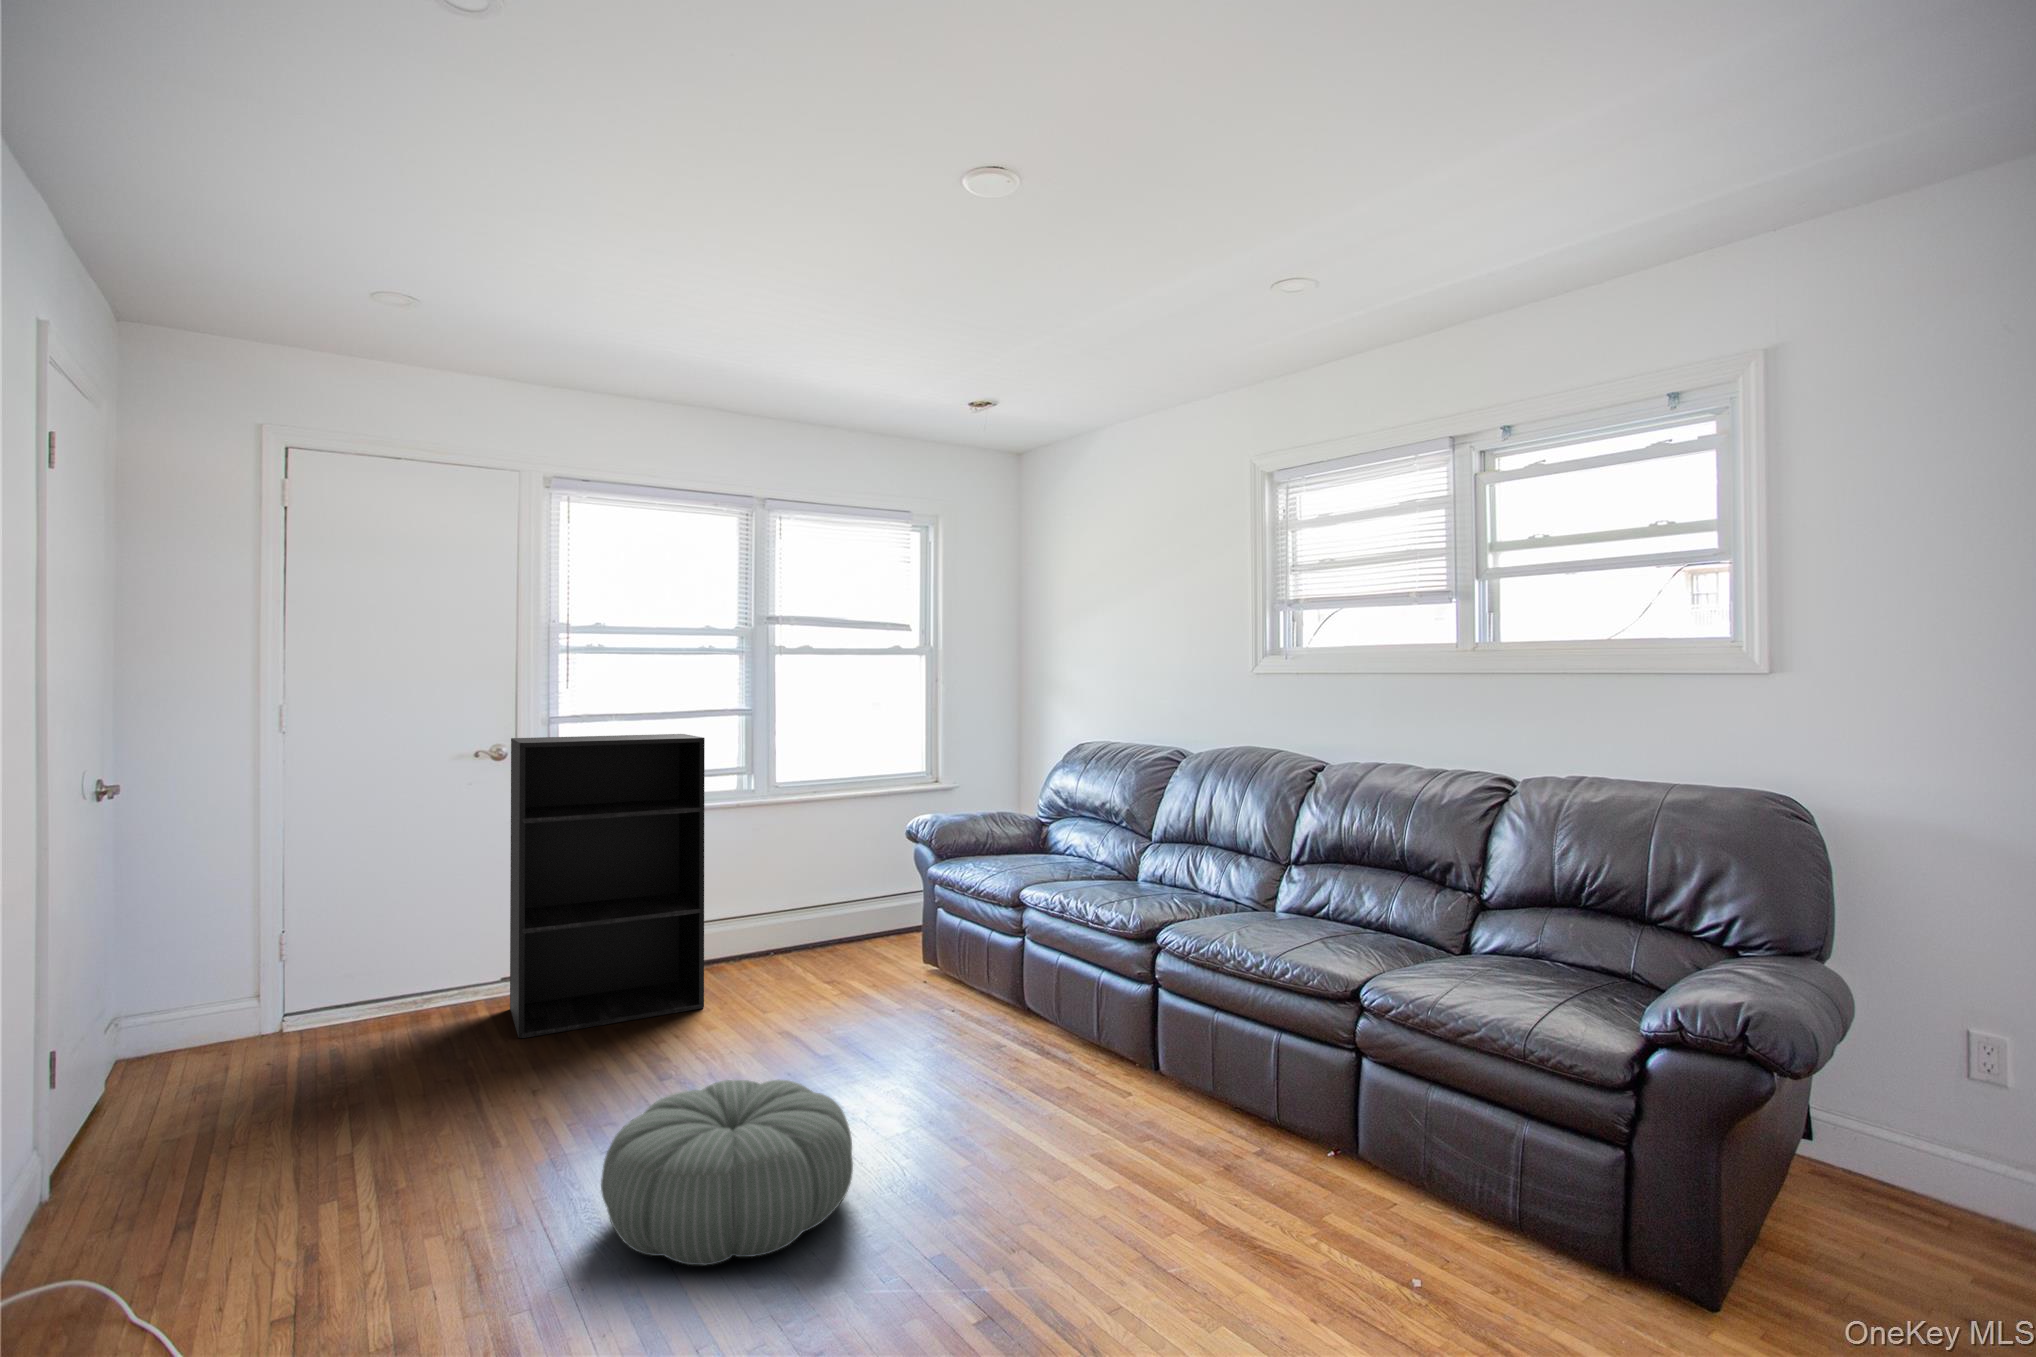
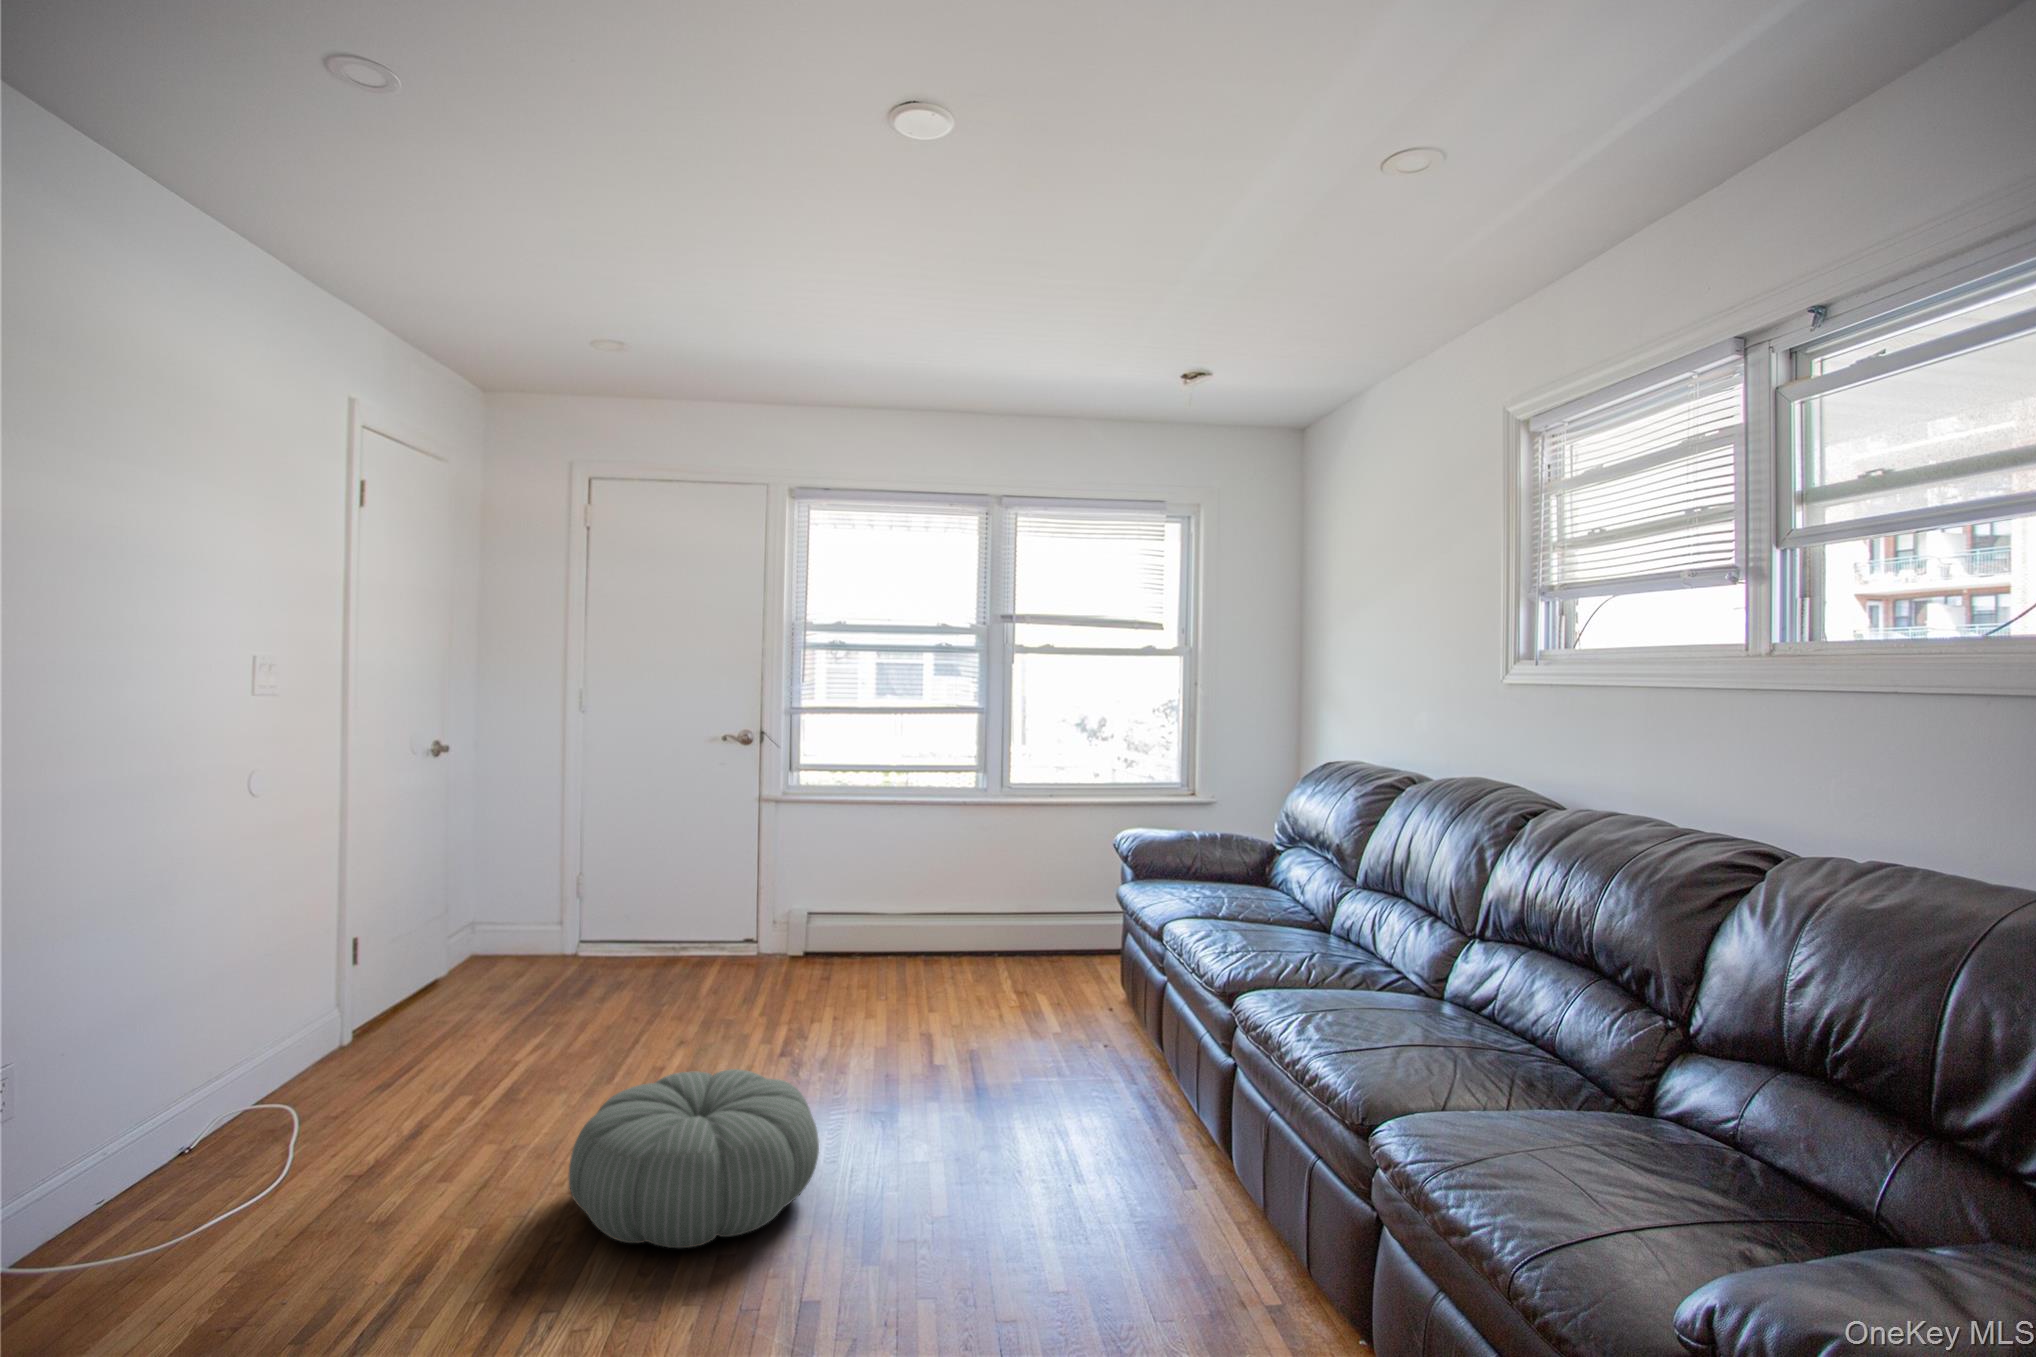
bookshelf: present [510,734,705,1038] -> none [717,725,894,997]

